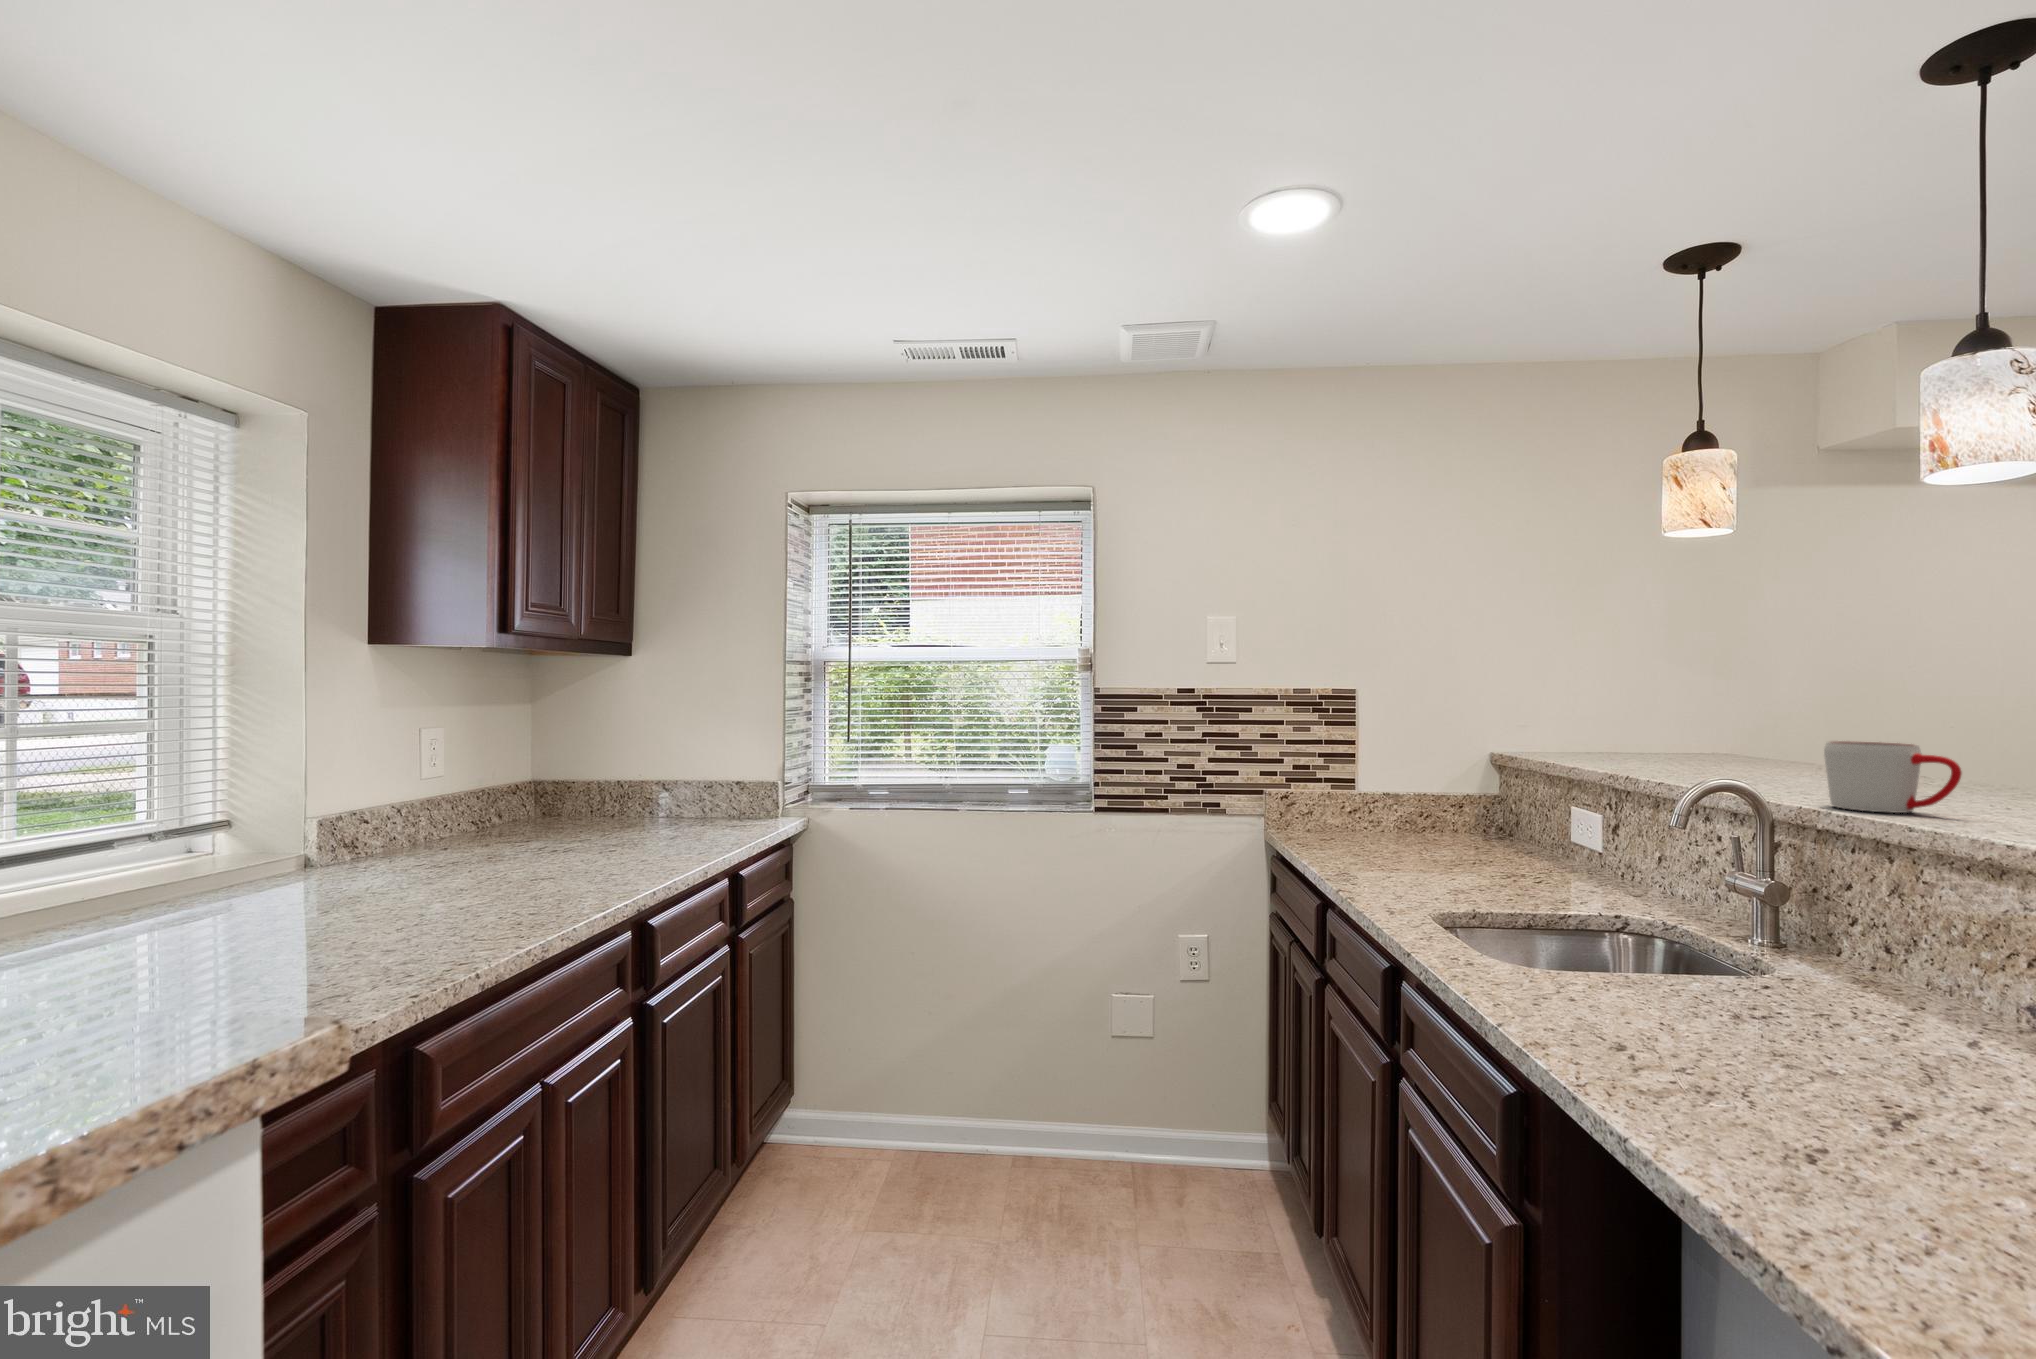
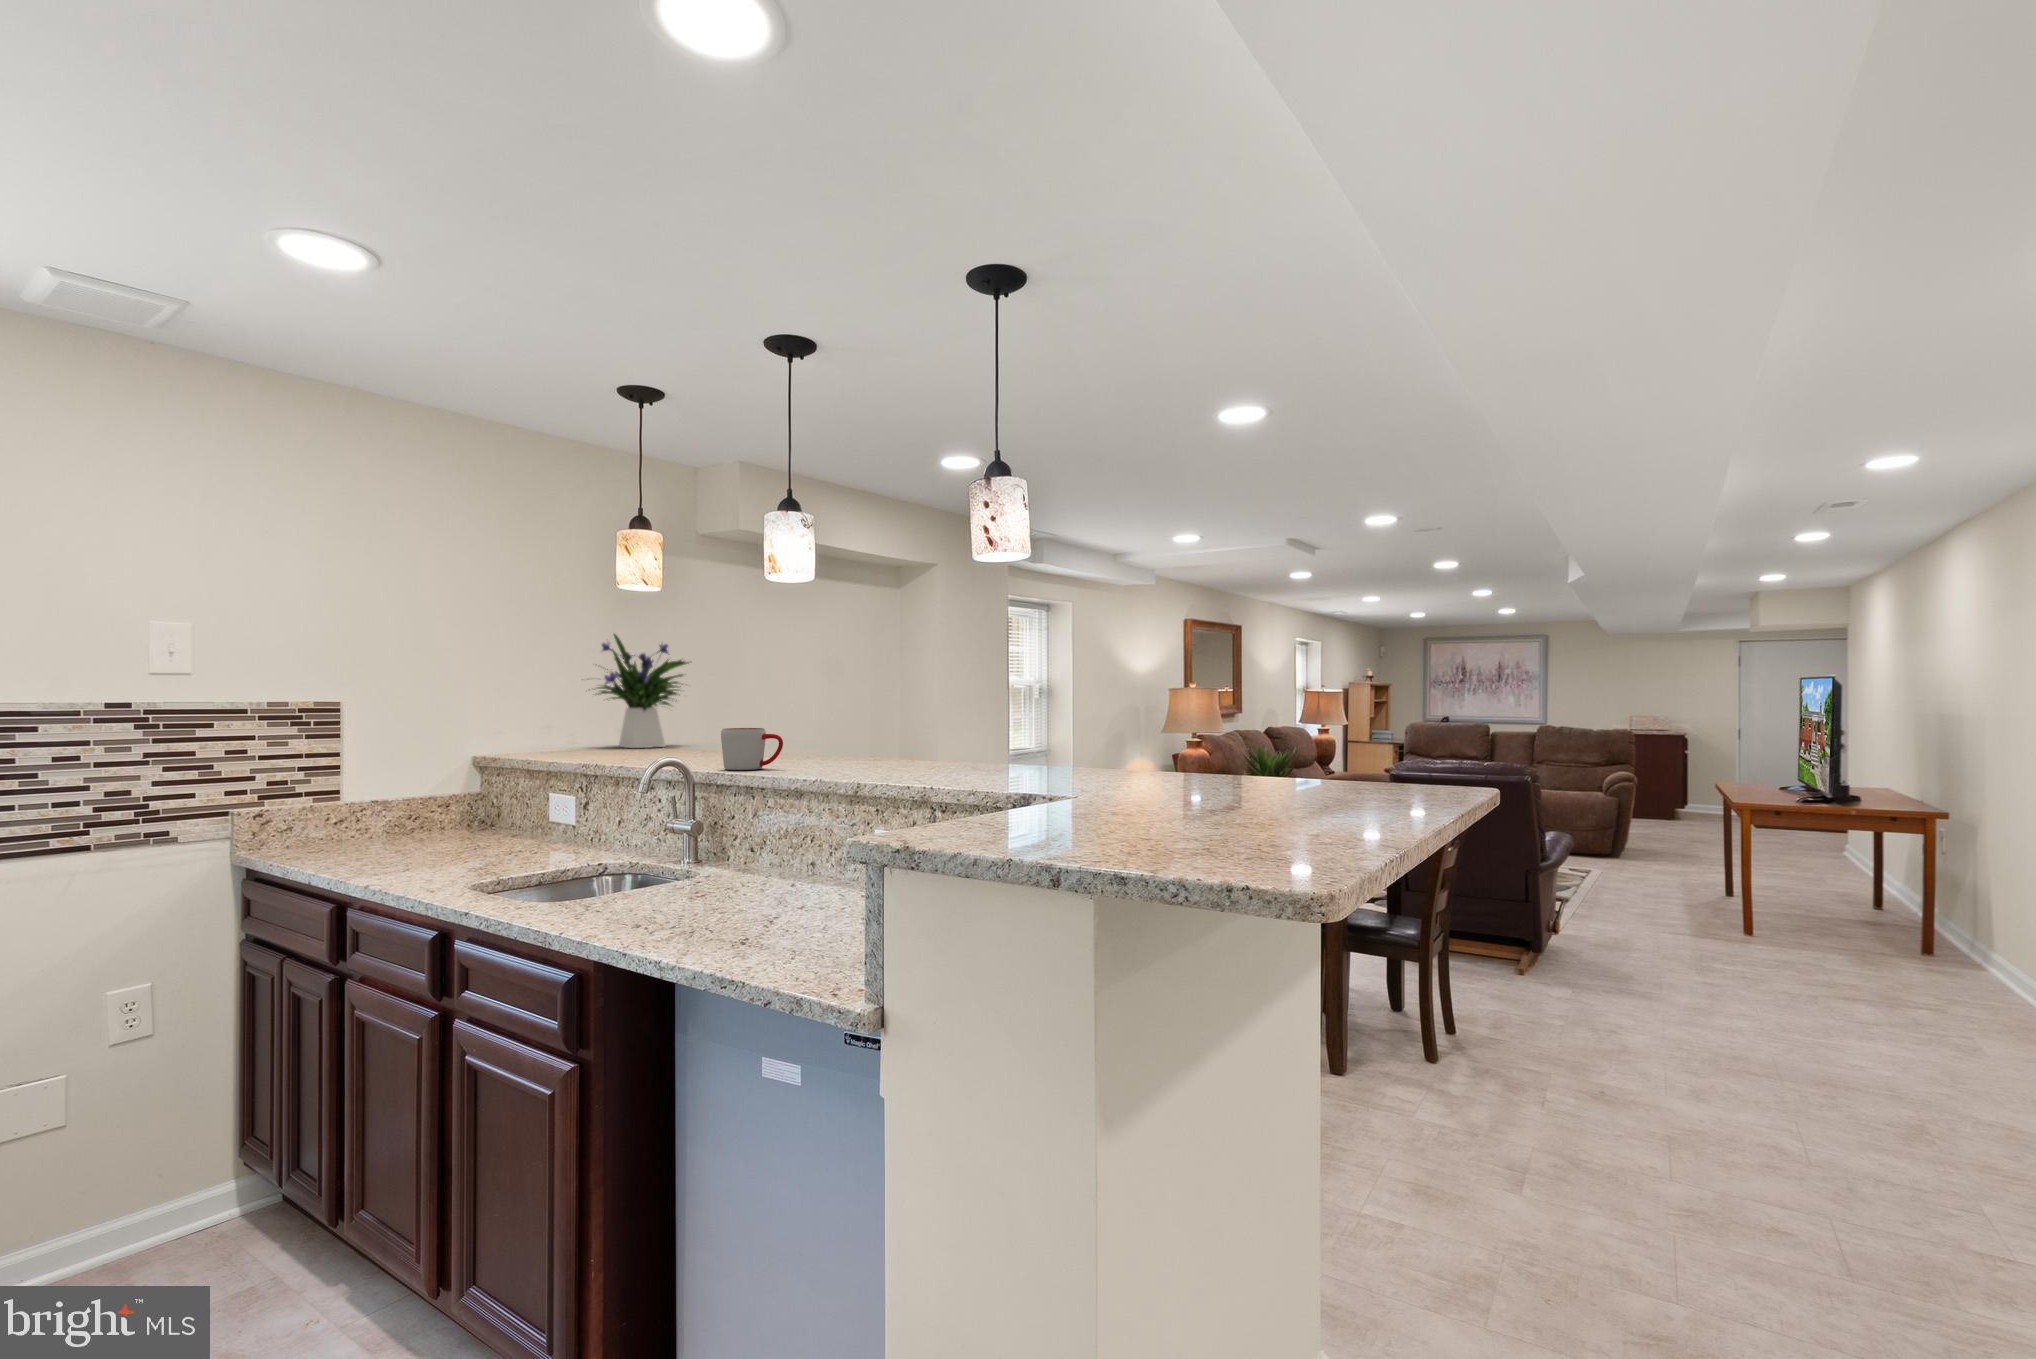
flower arrangement: none [1627,609,1799,760] -> present [596,634,688,748]

